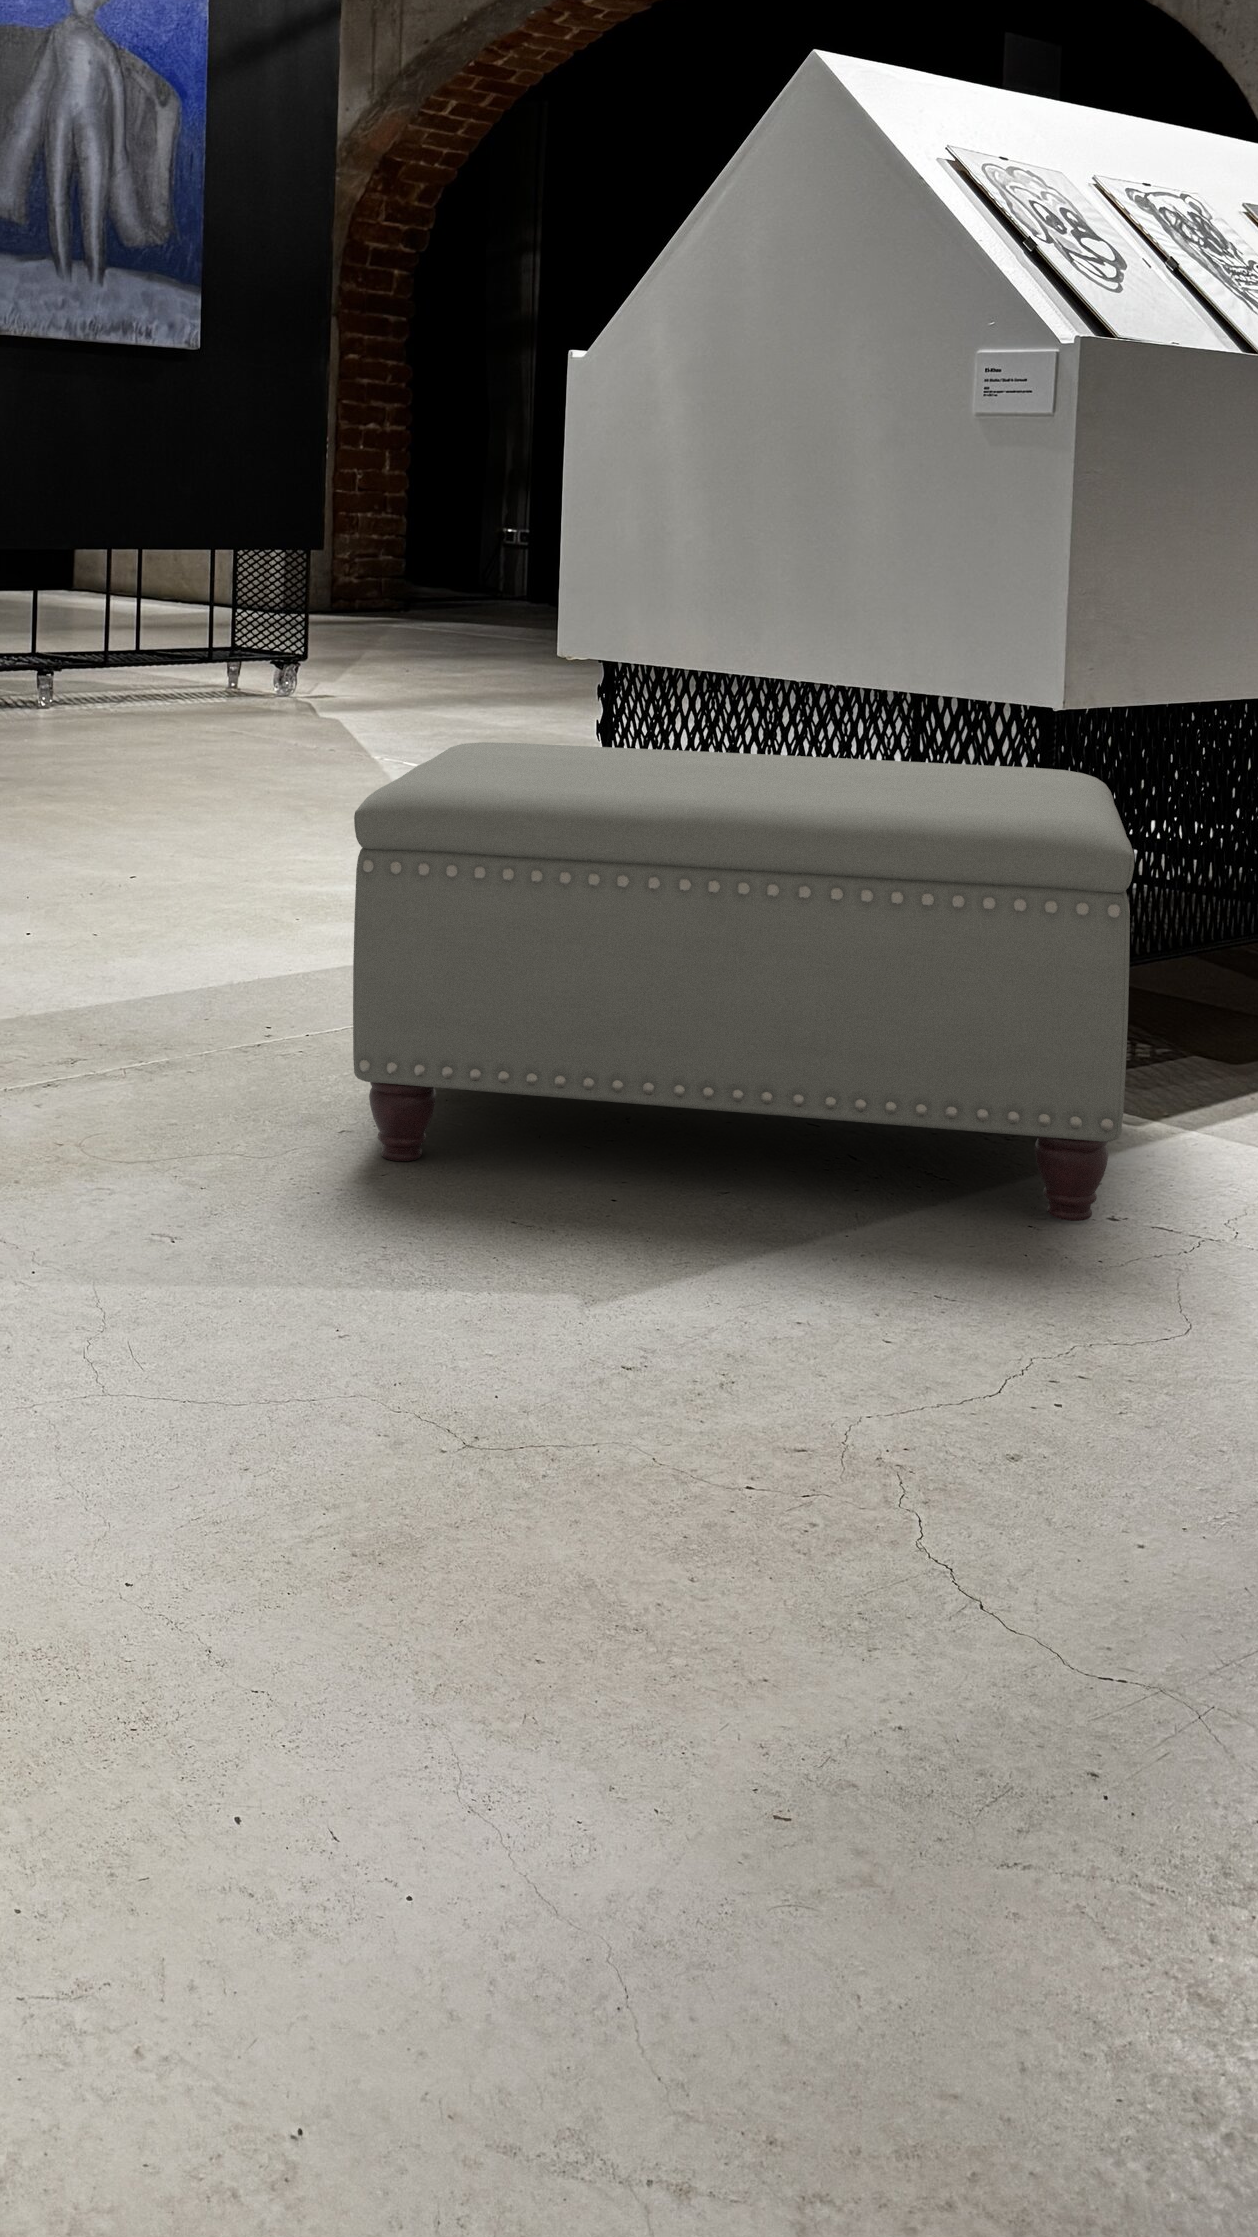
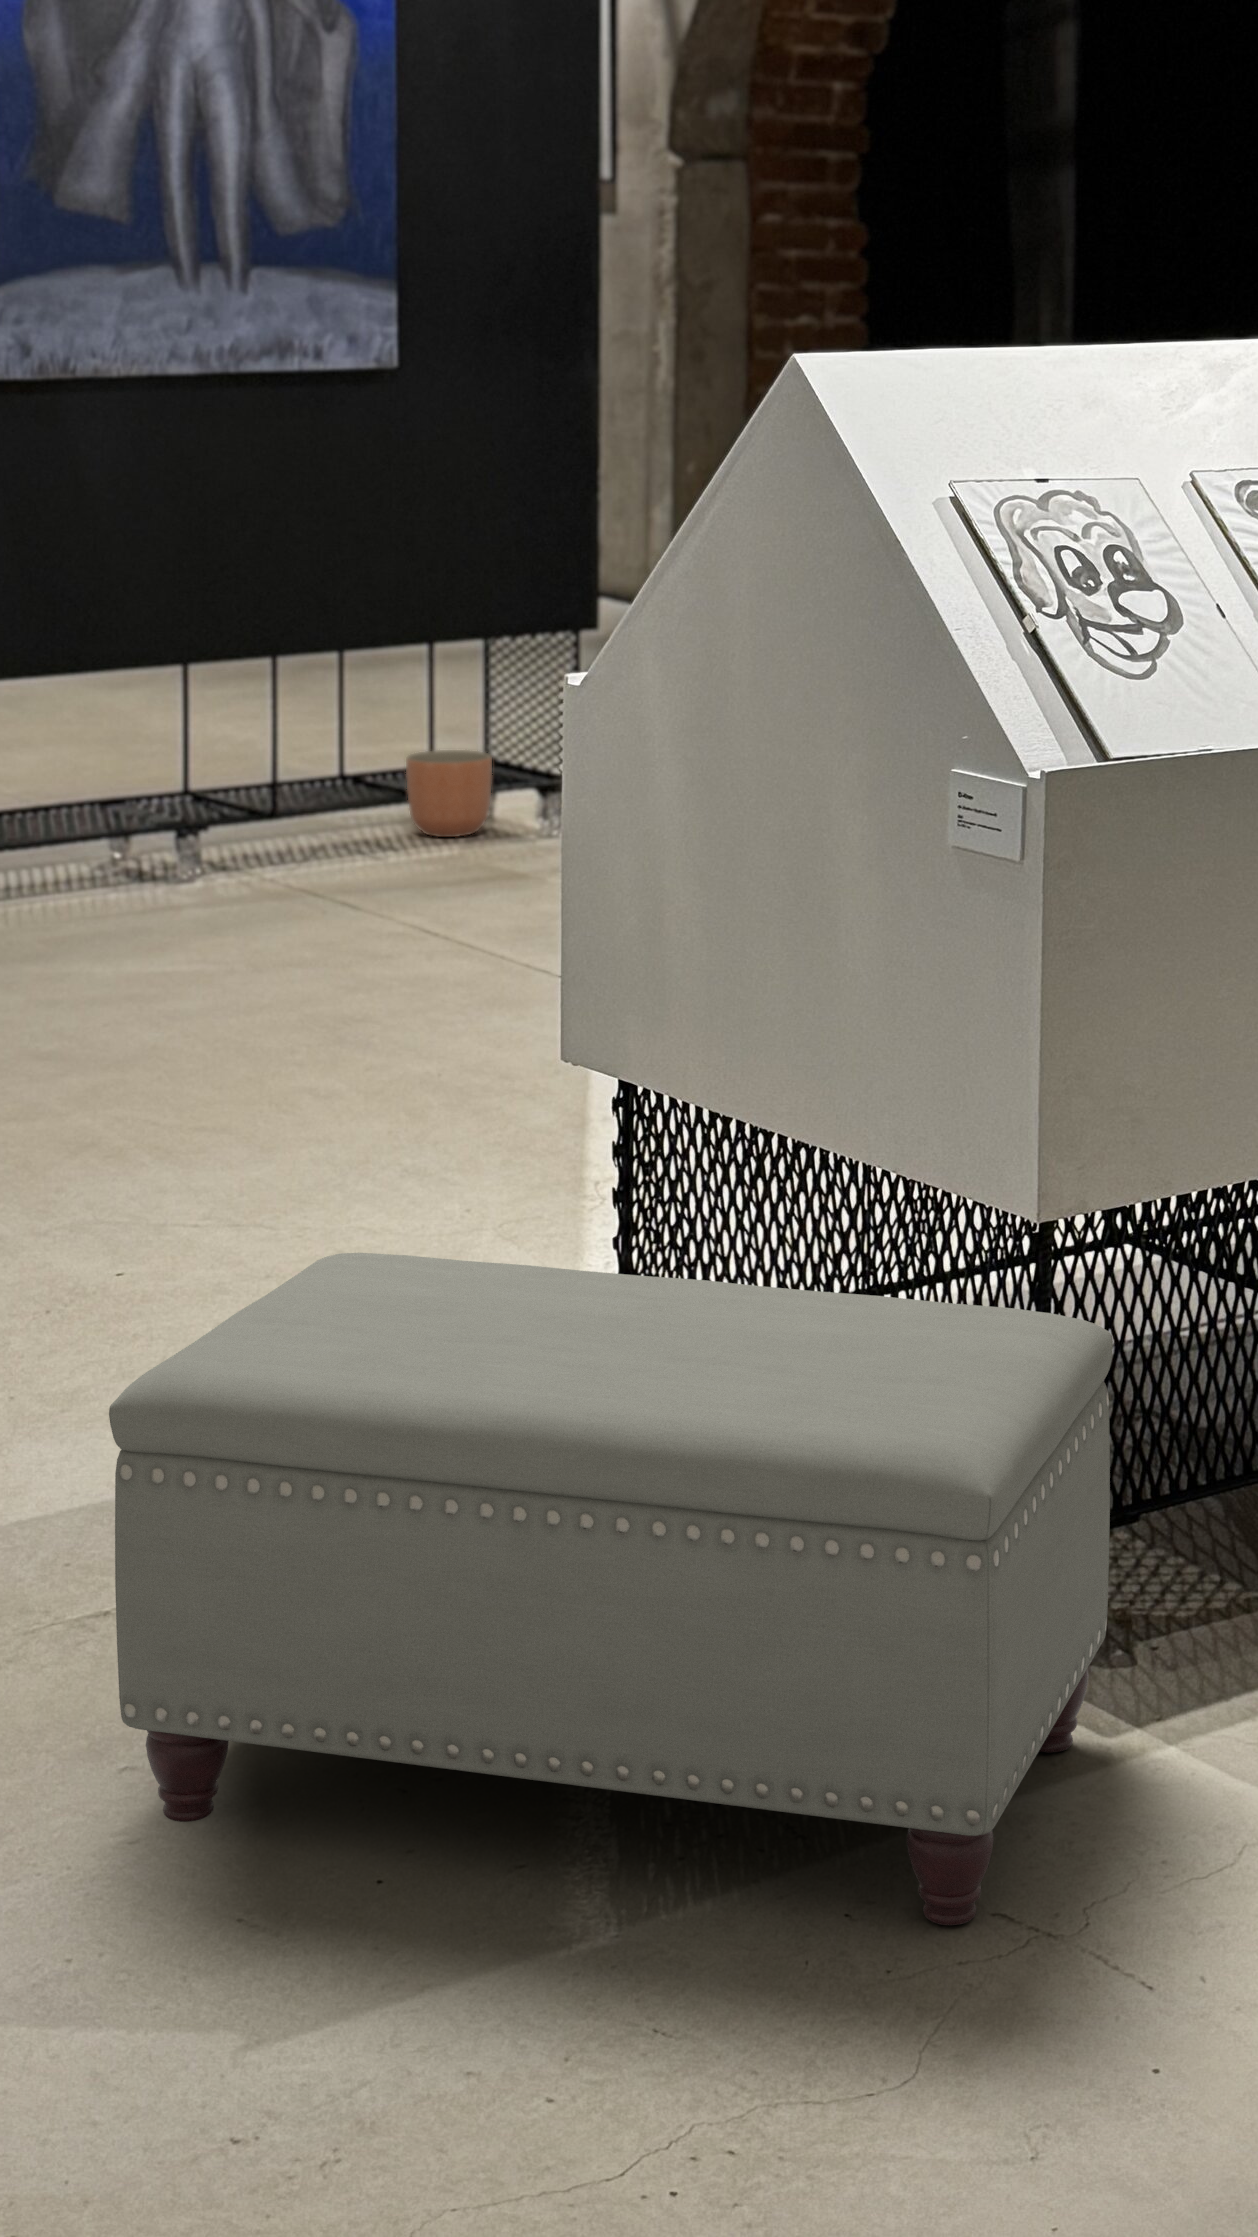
planter: none [202,614,262,673] -> present [406,750,492,837]

